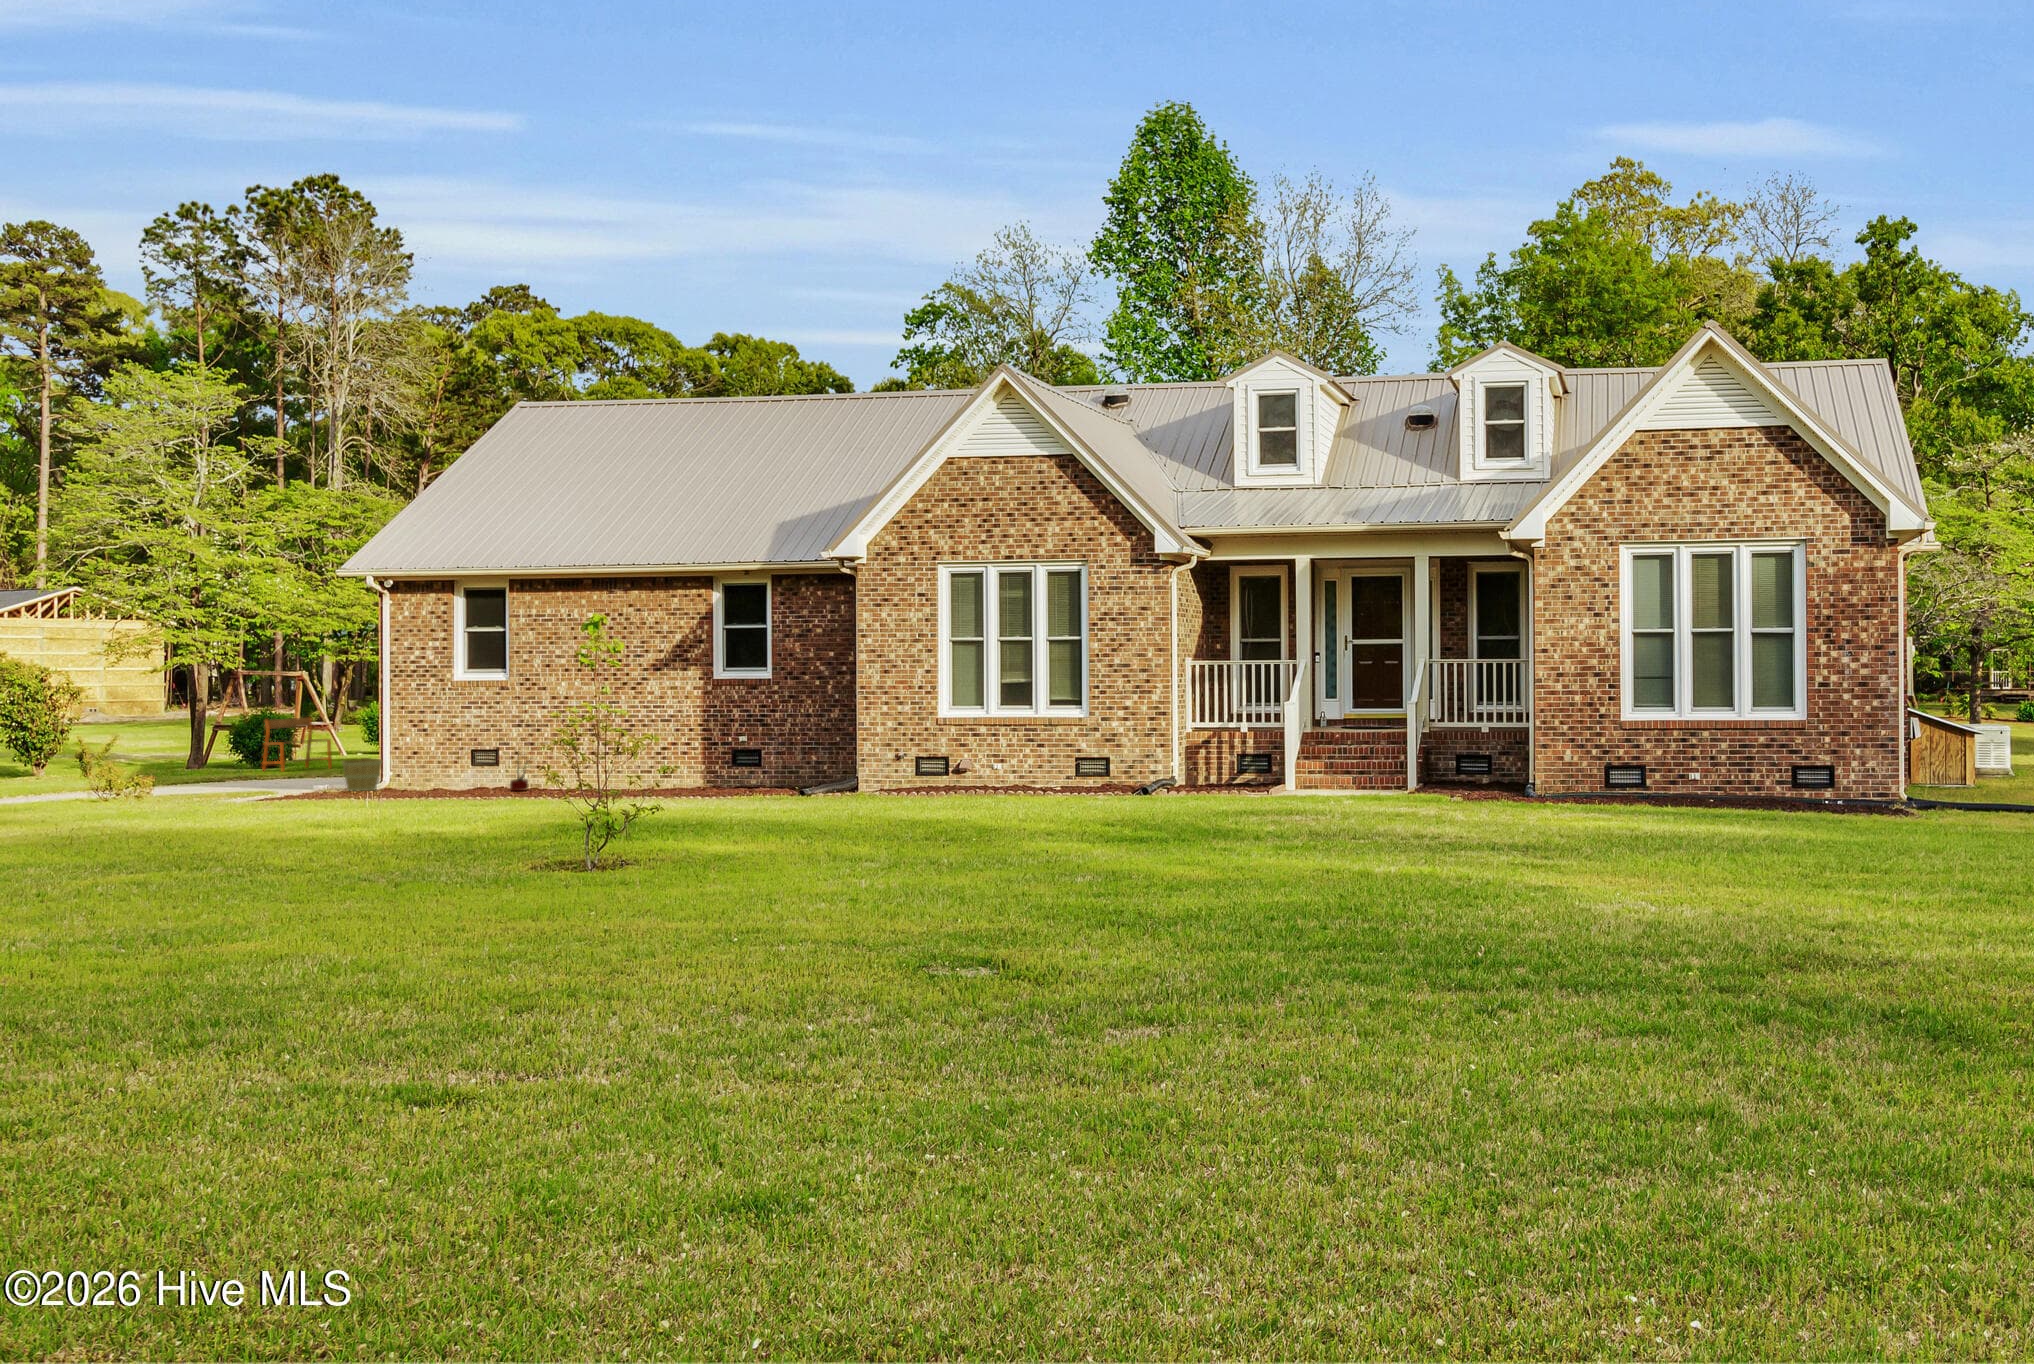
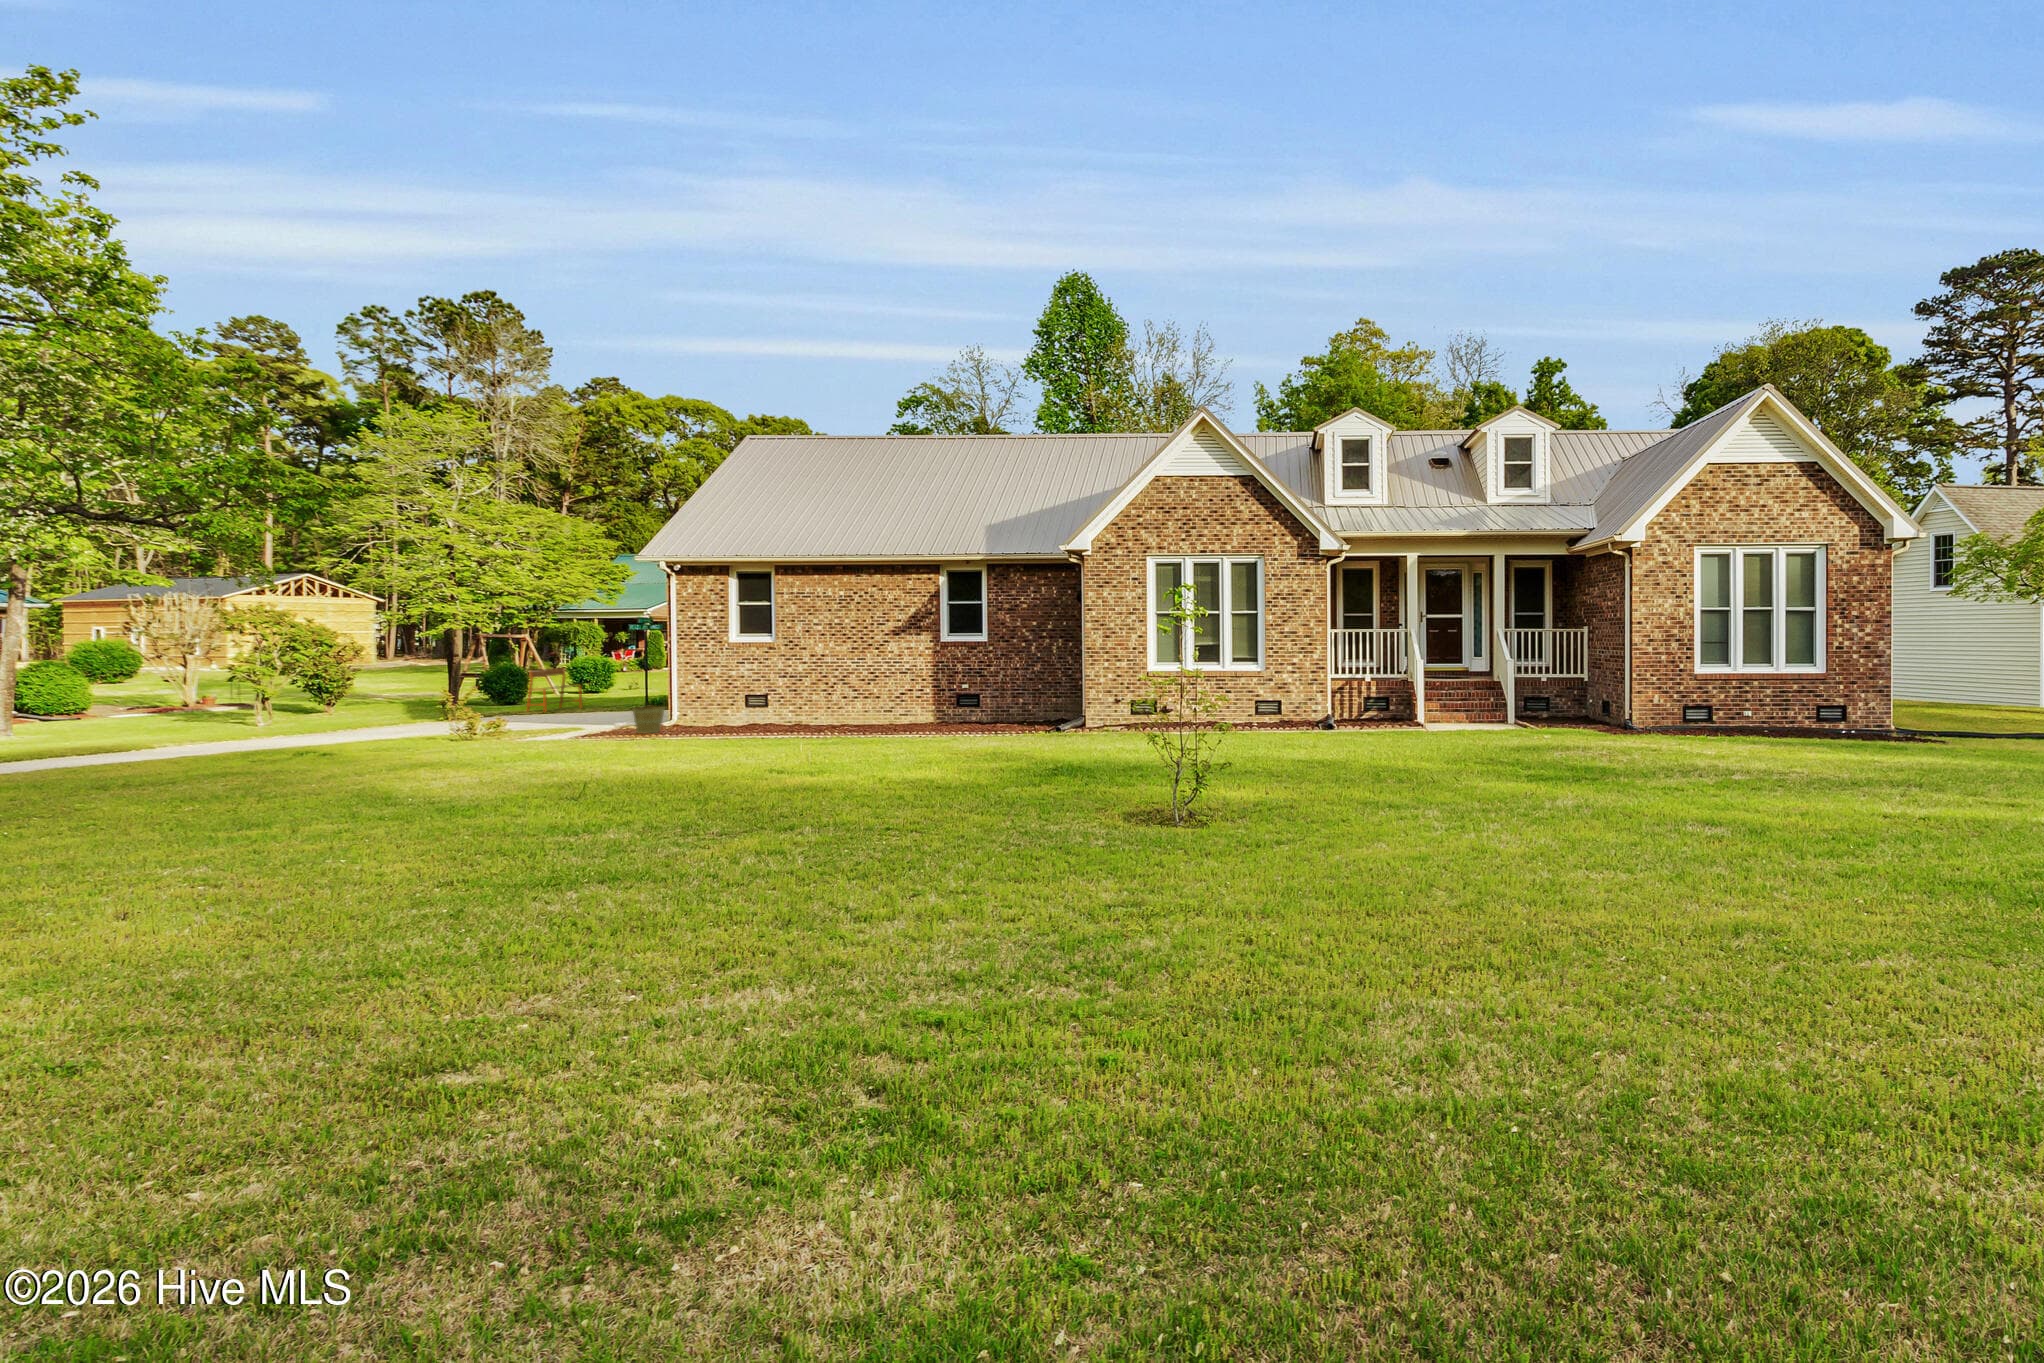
decorative plant: present [510,750,528,791] -> none [778,698,798,732]

